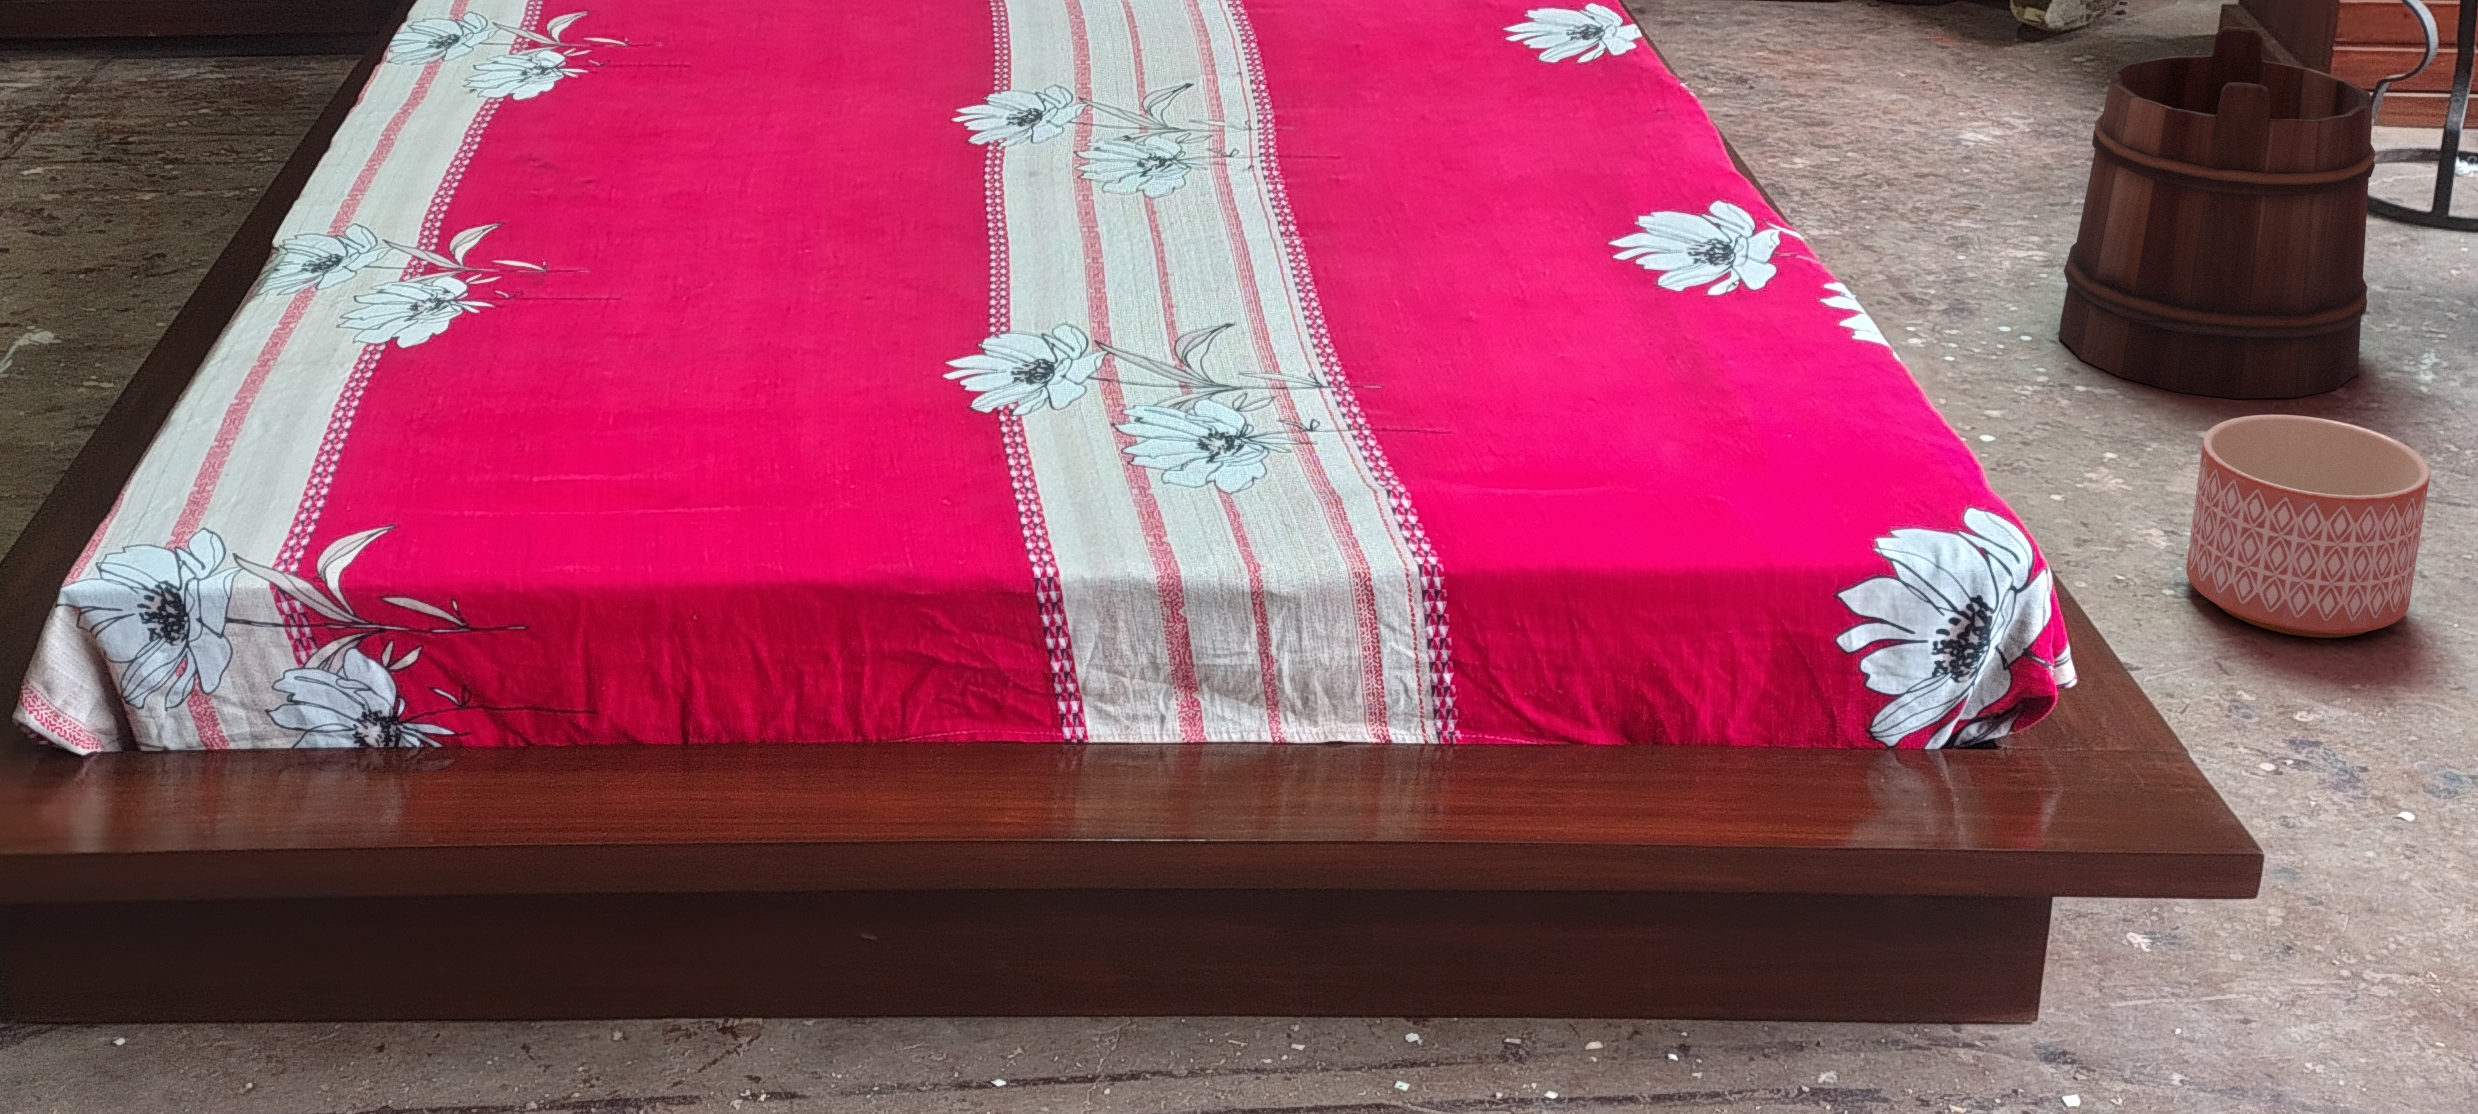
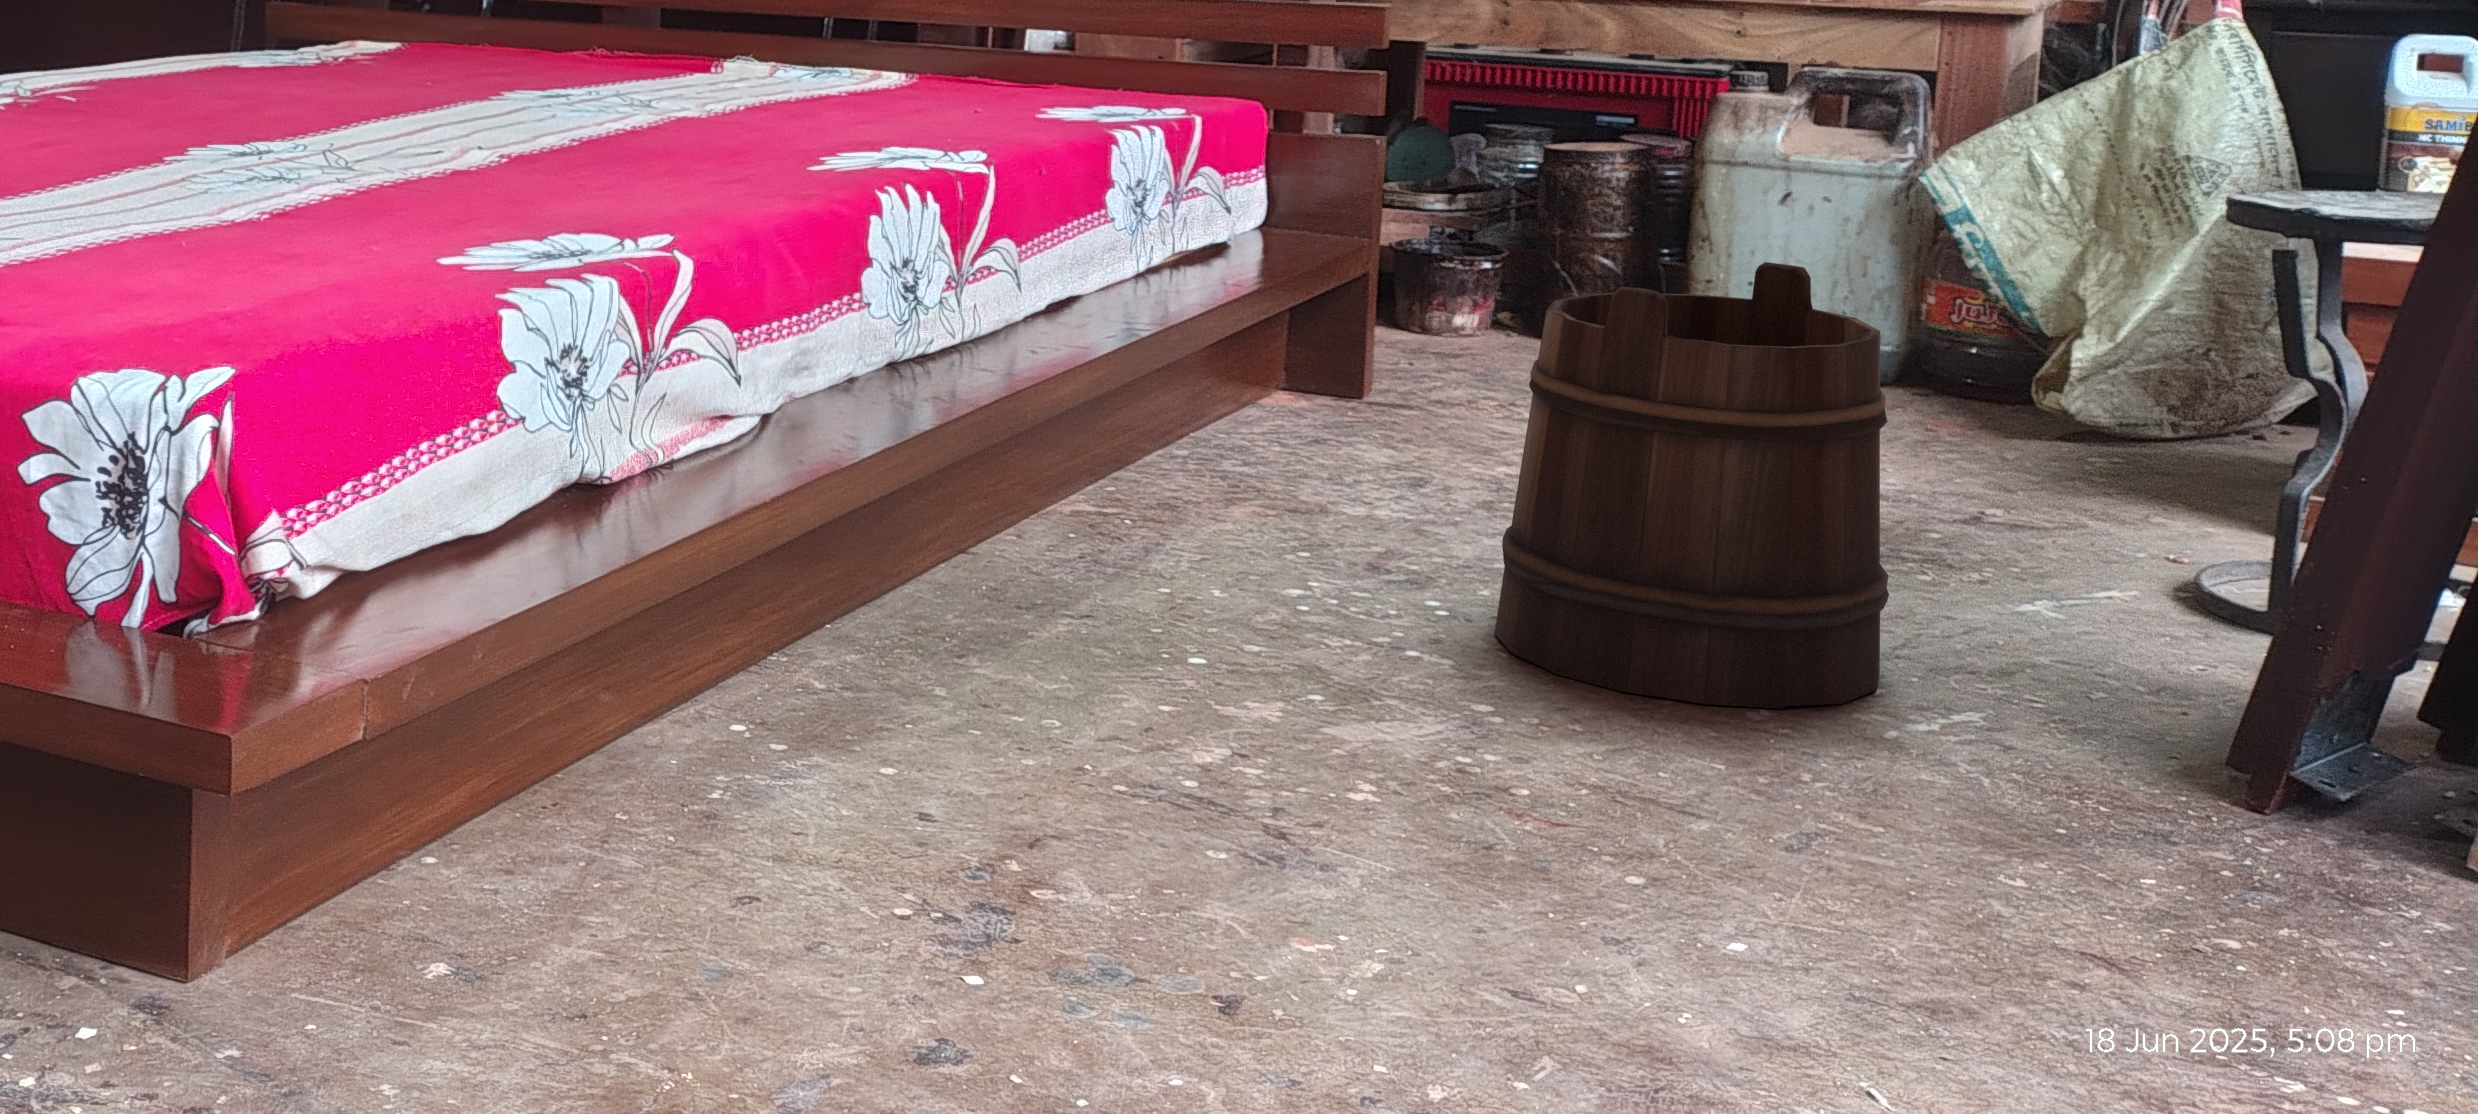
planter: present [2186,415,2430,638] -> none [1171,598,1451,863]

